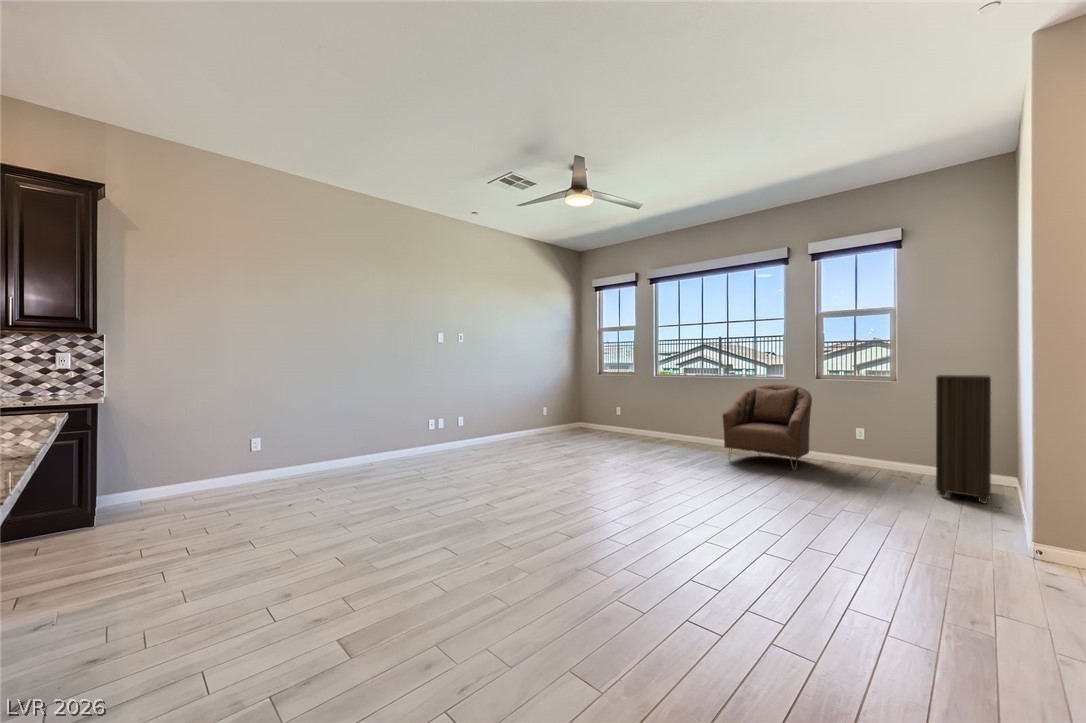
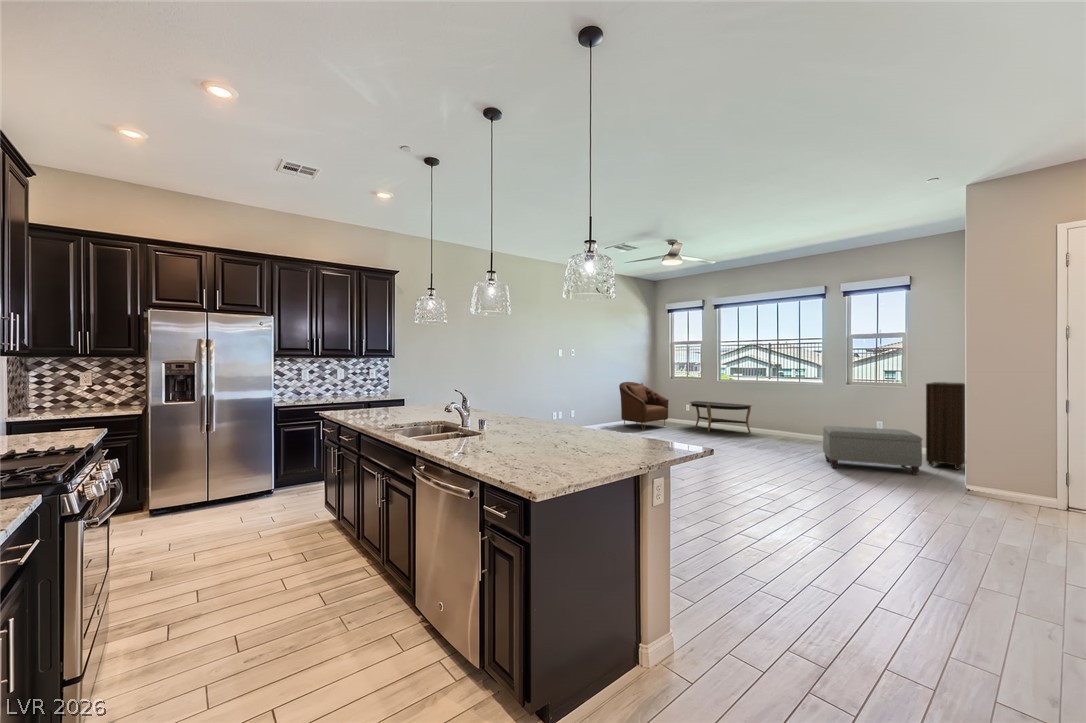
armchair: present [723,384,812,469] -> present [619,382,669,426]
coffee table: none [618,403,696,444] -> present [689,401,752,433]
ottoman: none [791,439,942,516] -> present [823,426,922,475]

